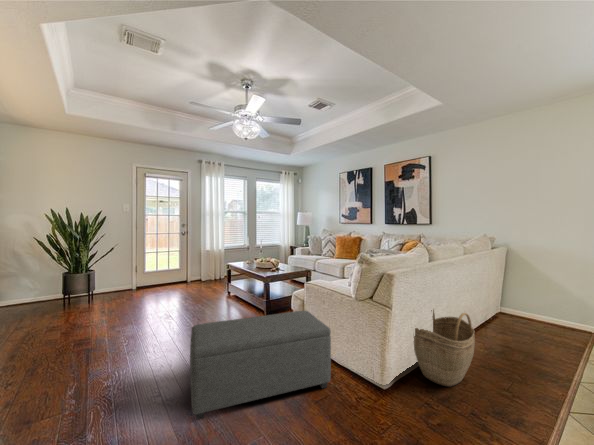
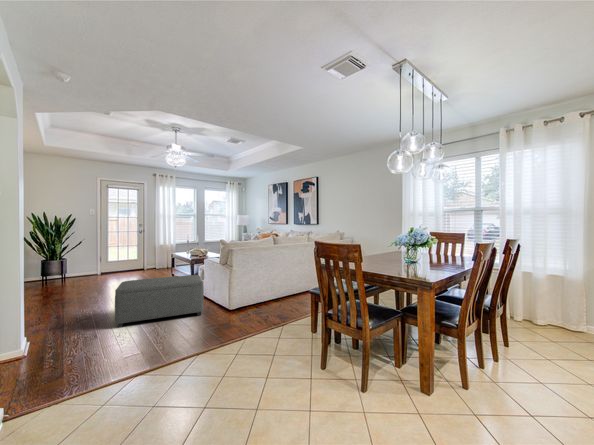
woven basket: present [414,310,475,387] -> none [257,269,291,313]

